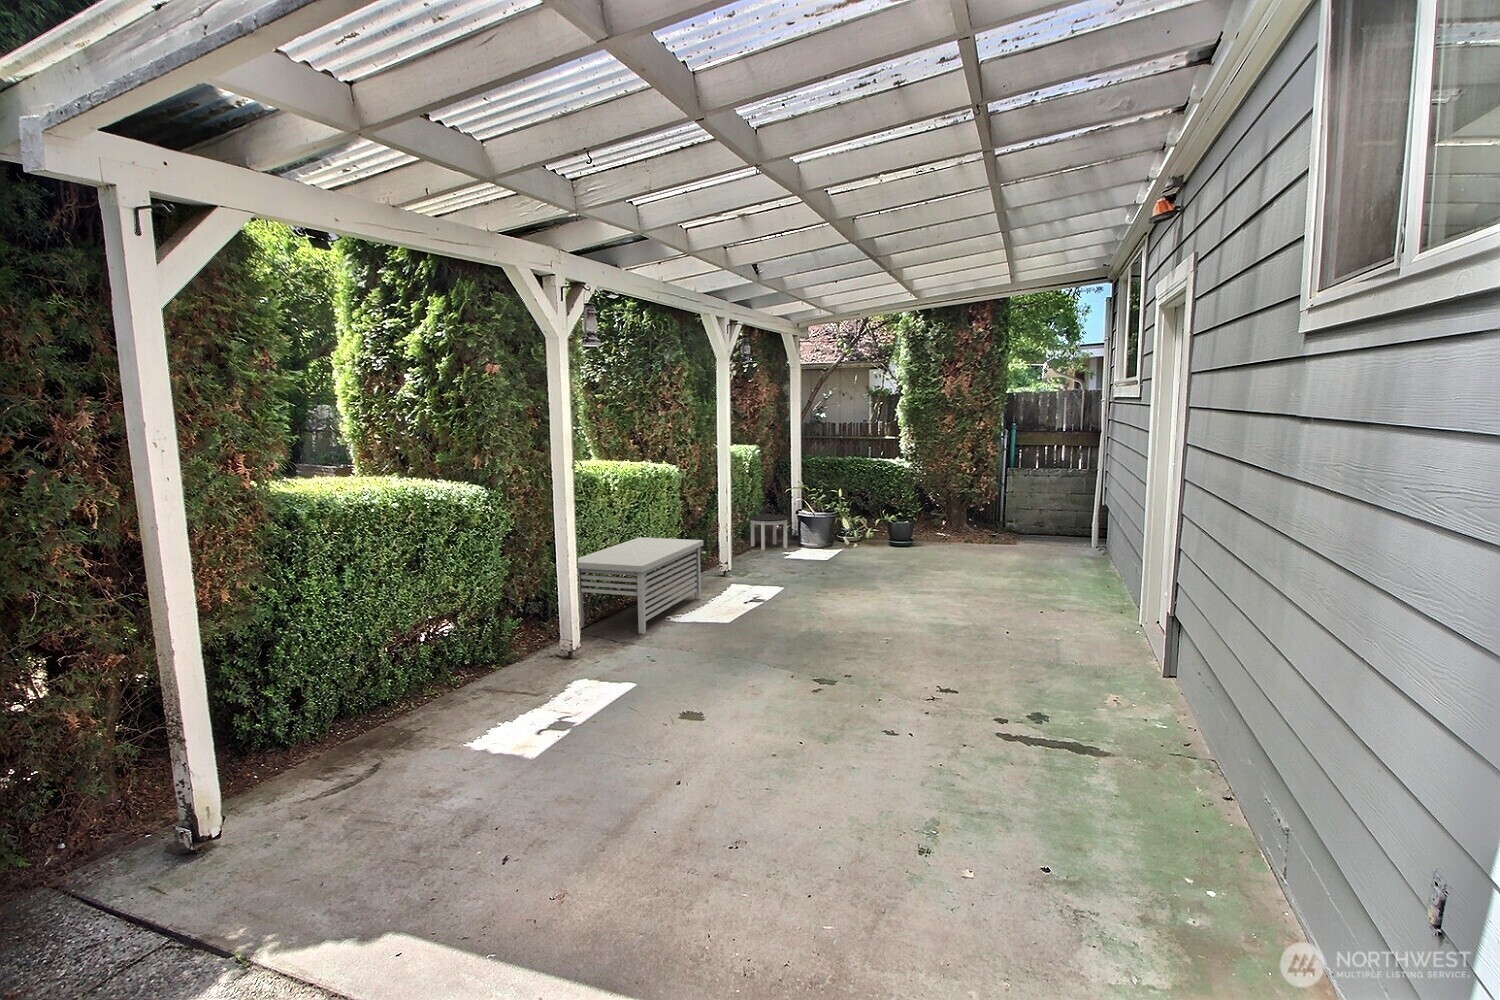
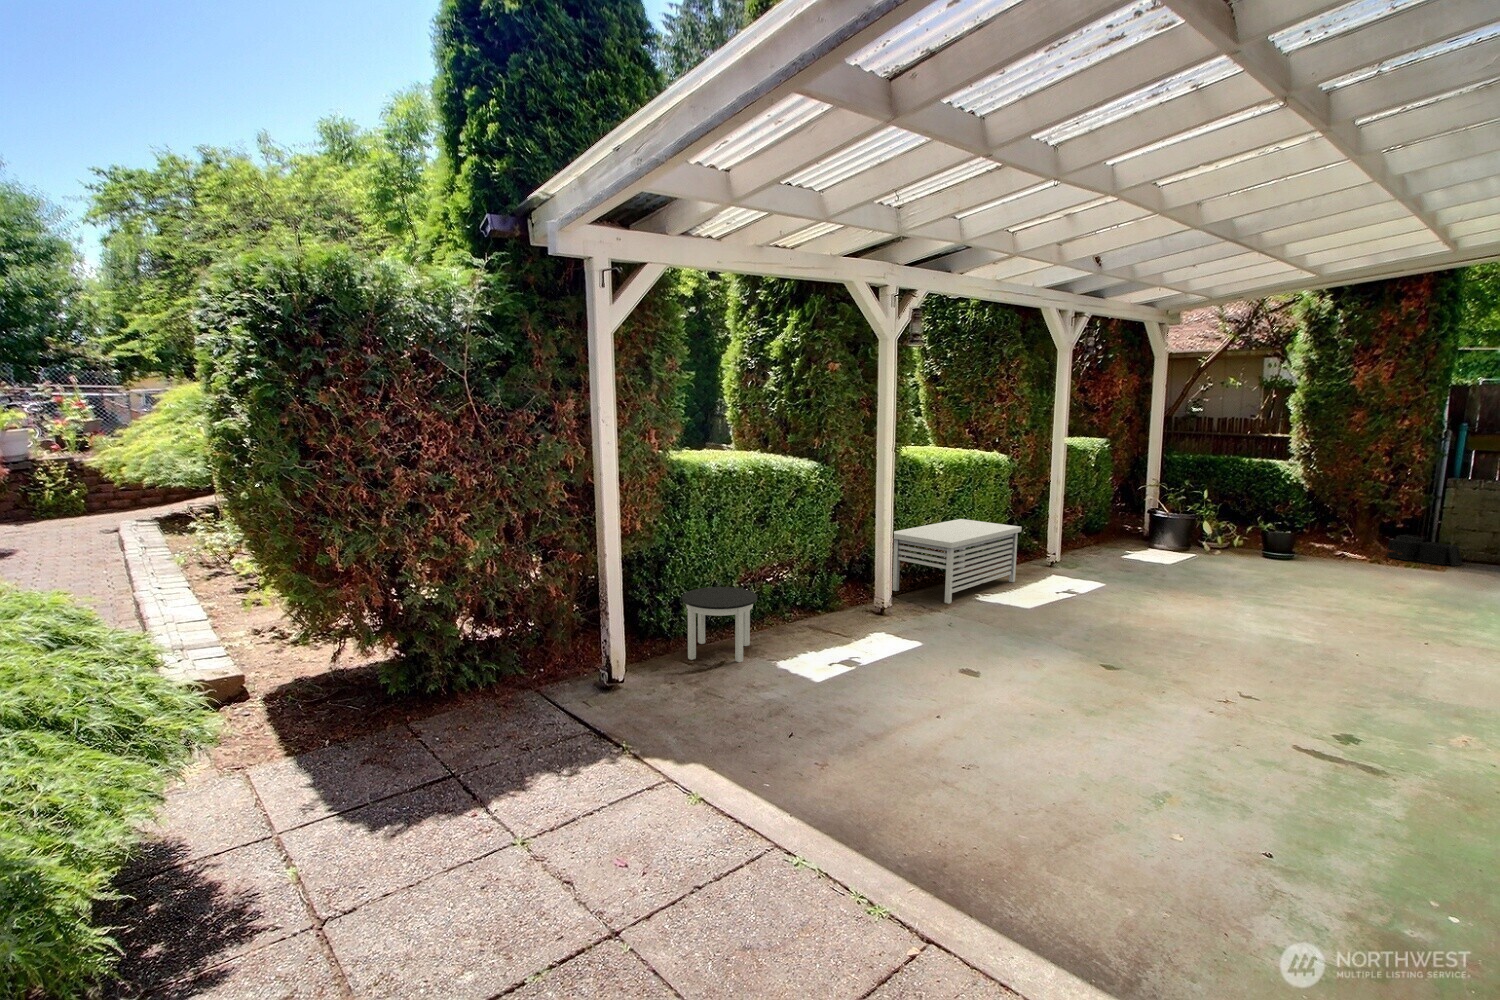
round table: present [749,515,789,550] -> present [682,587,757,662]
storage bin: none [973,516,1019,539] -> present [1387,535,1462,566]

